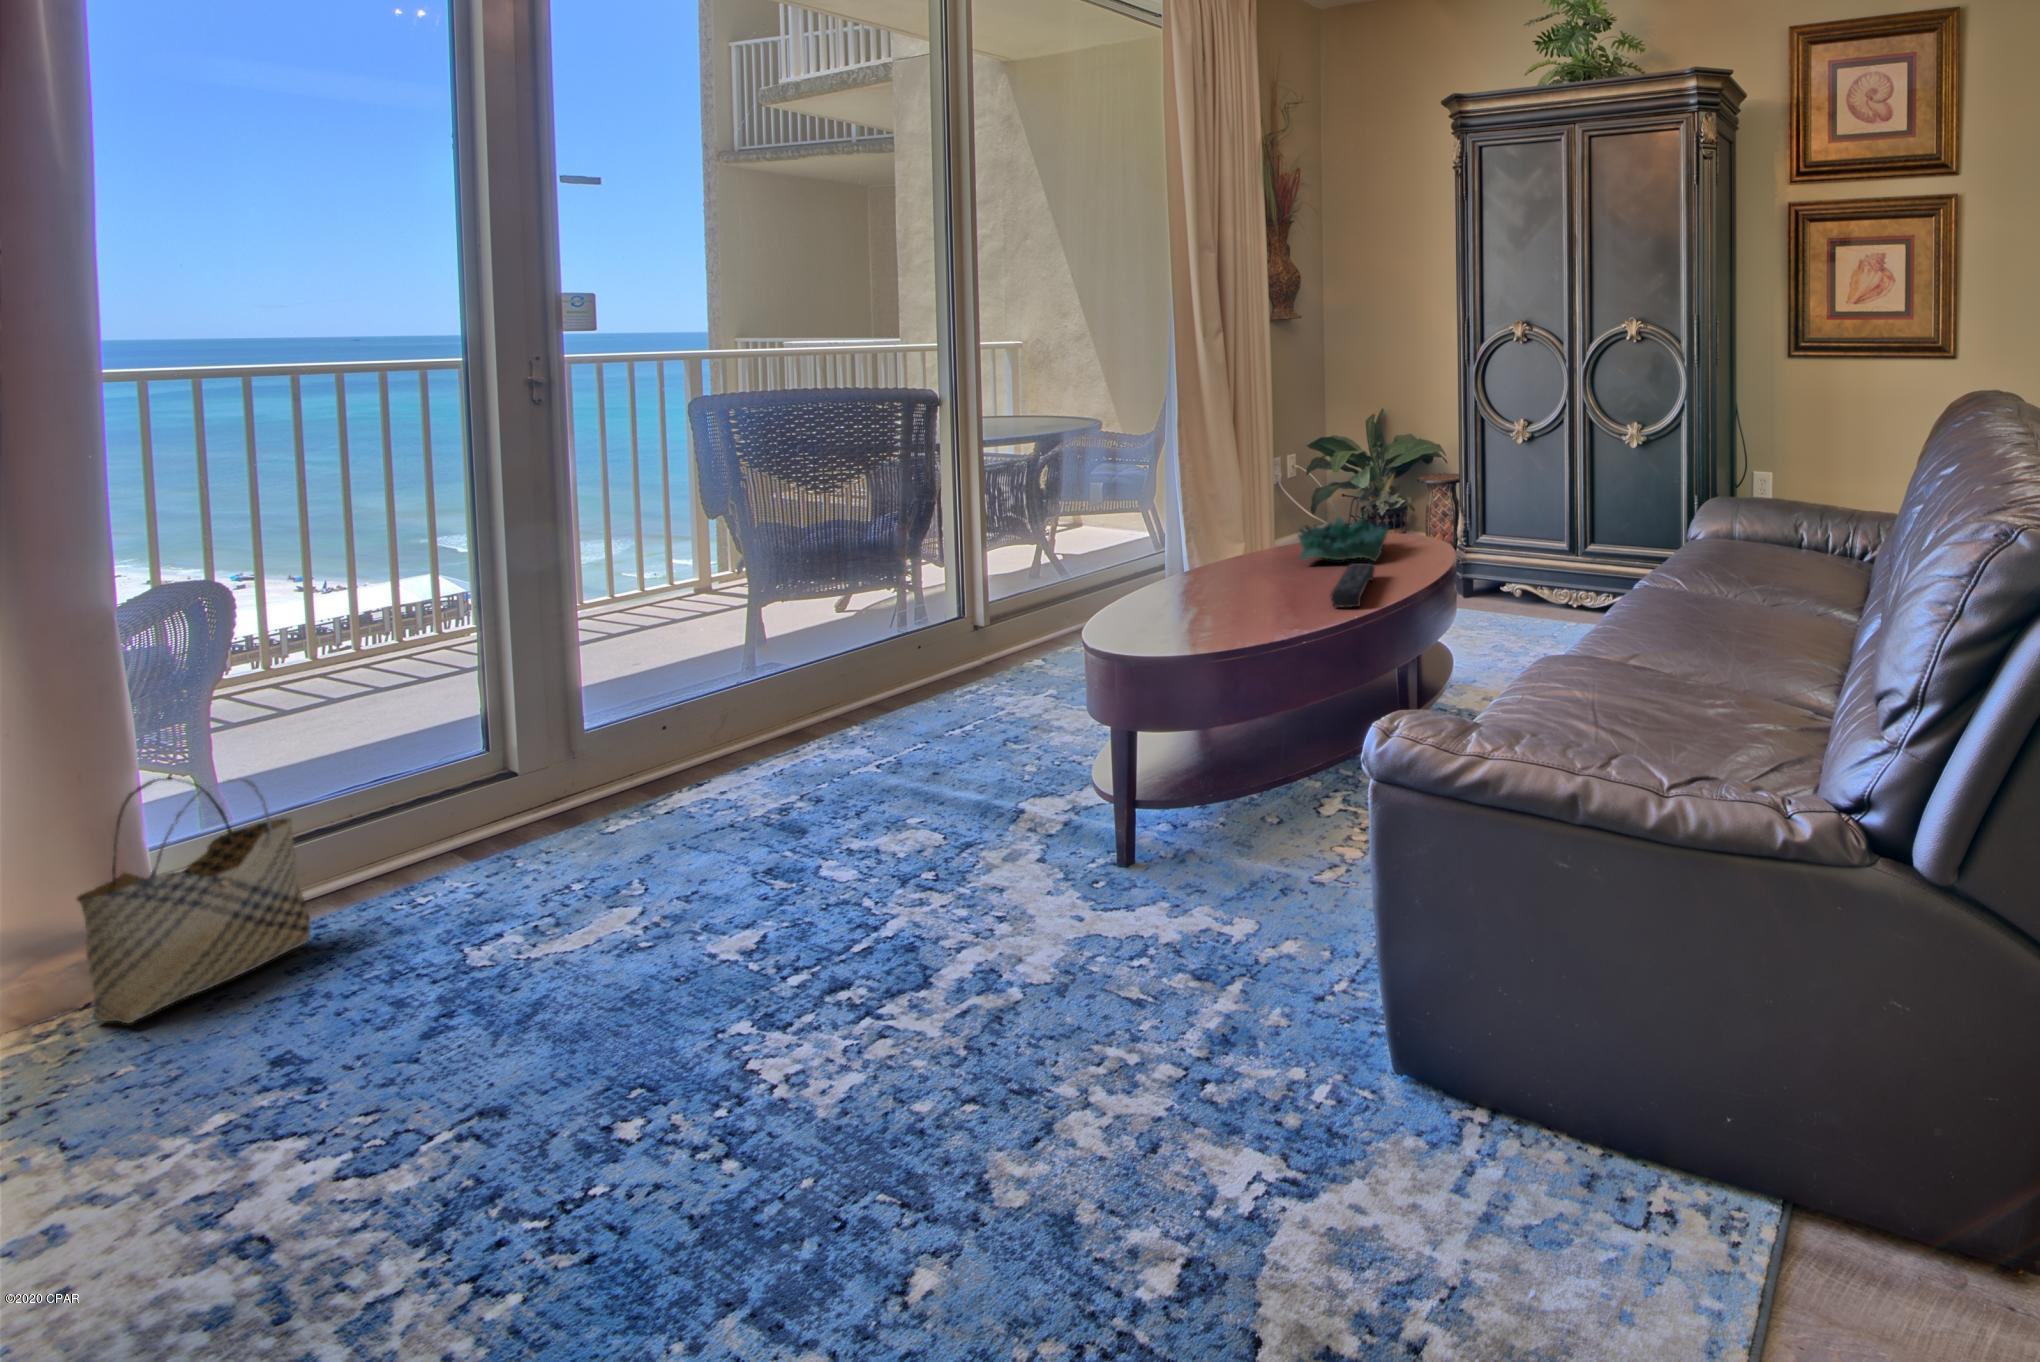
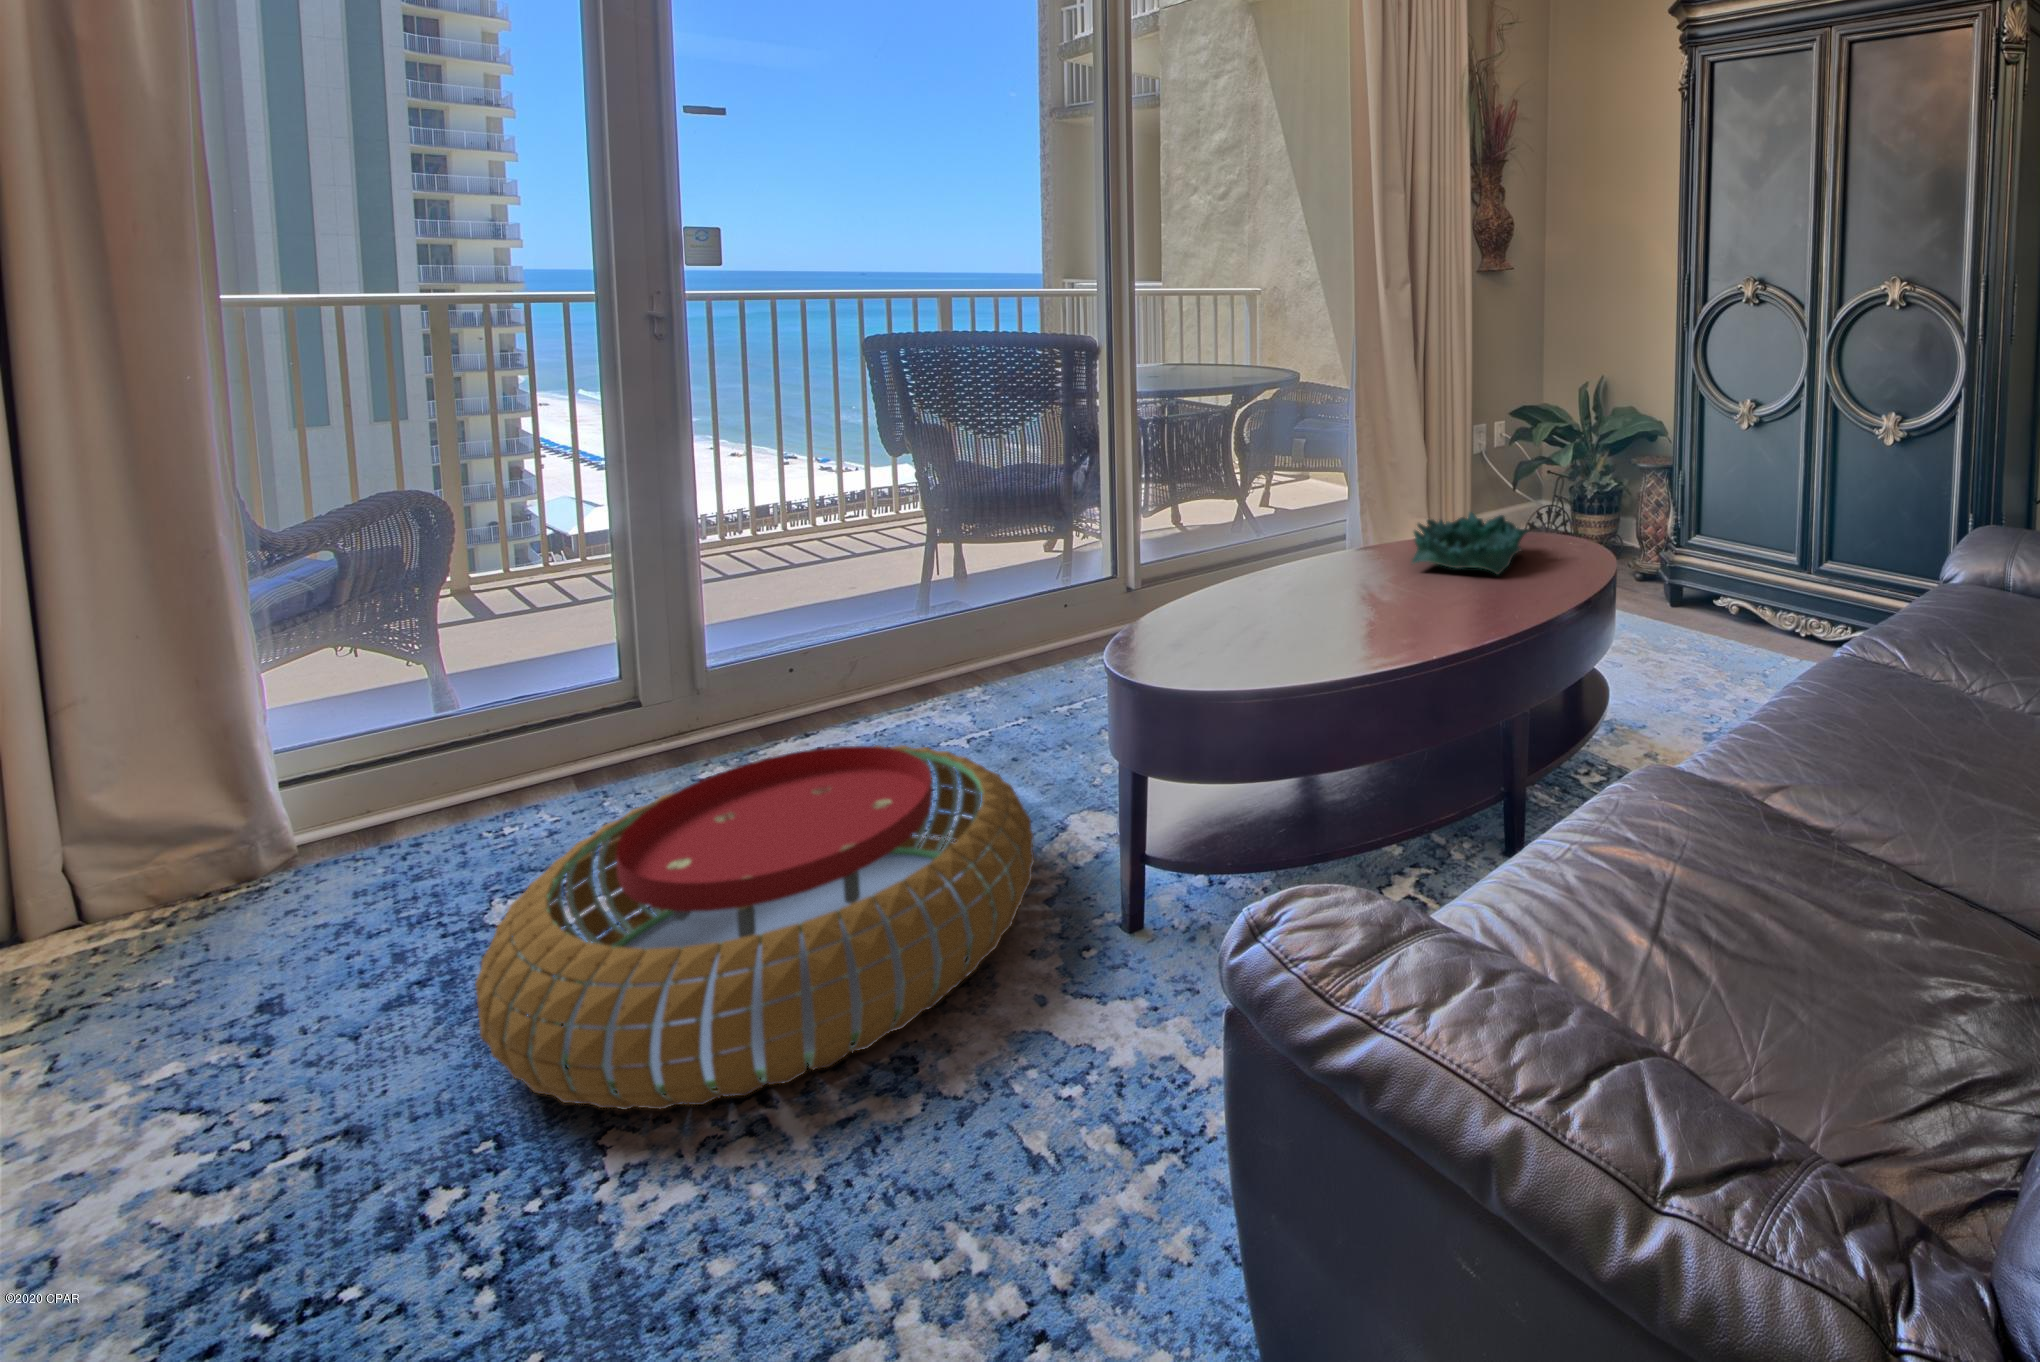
remote control: present [1331,563,1375,607] -> none [1402,578,1485,644]
pouf: none [564,749,1039,1048] -> present [475,745,1034,1109]
woven basket: present [76,777,311,1023] -> none [156,690,391,931]

